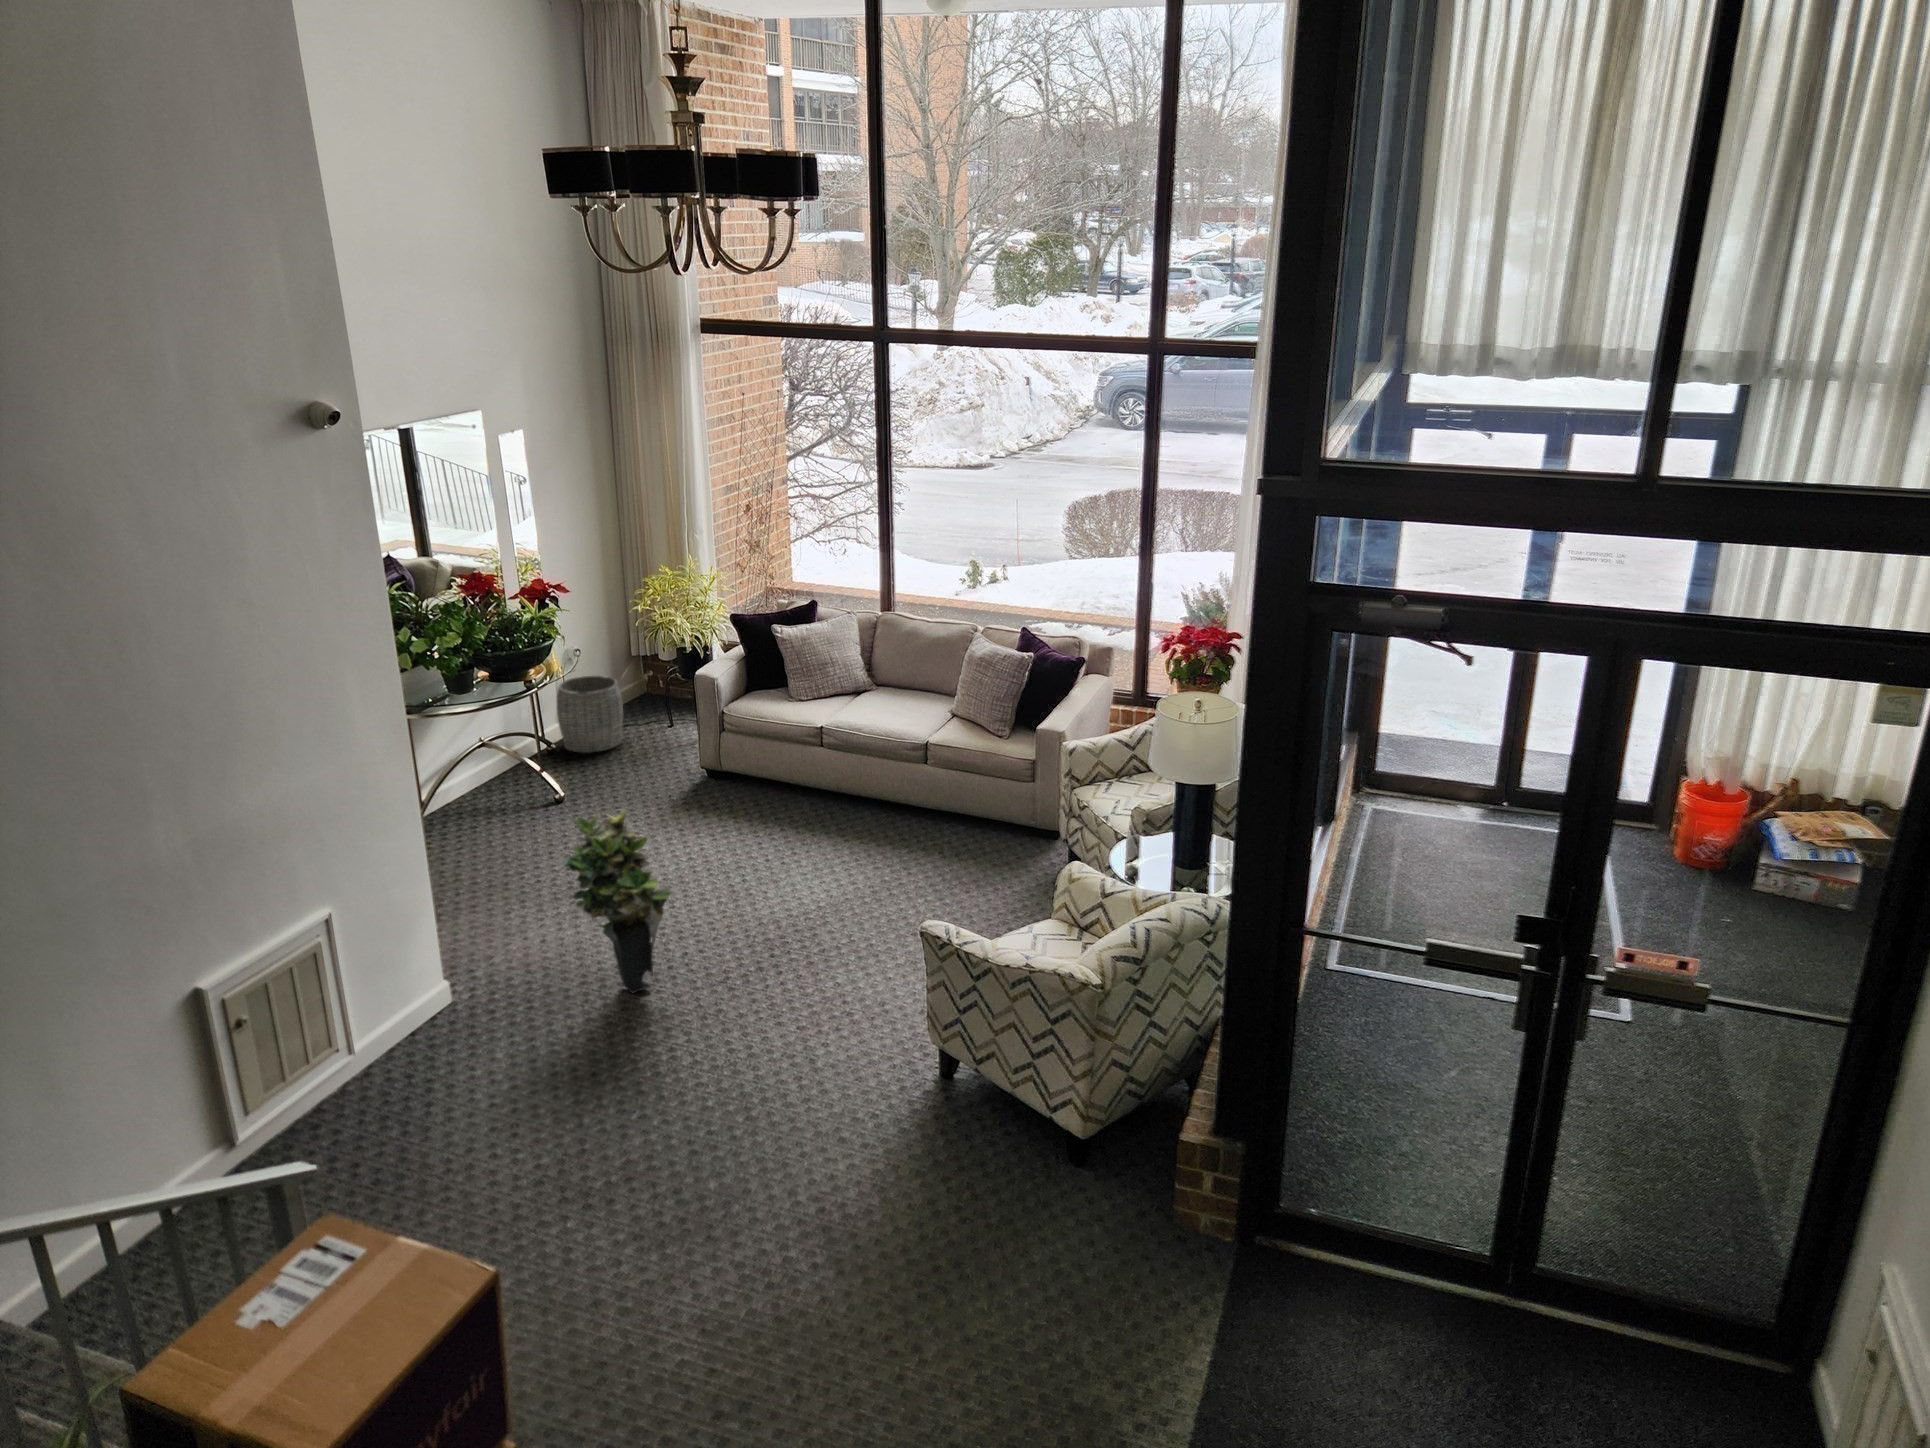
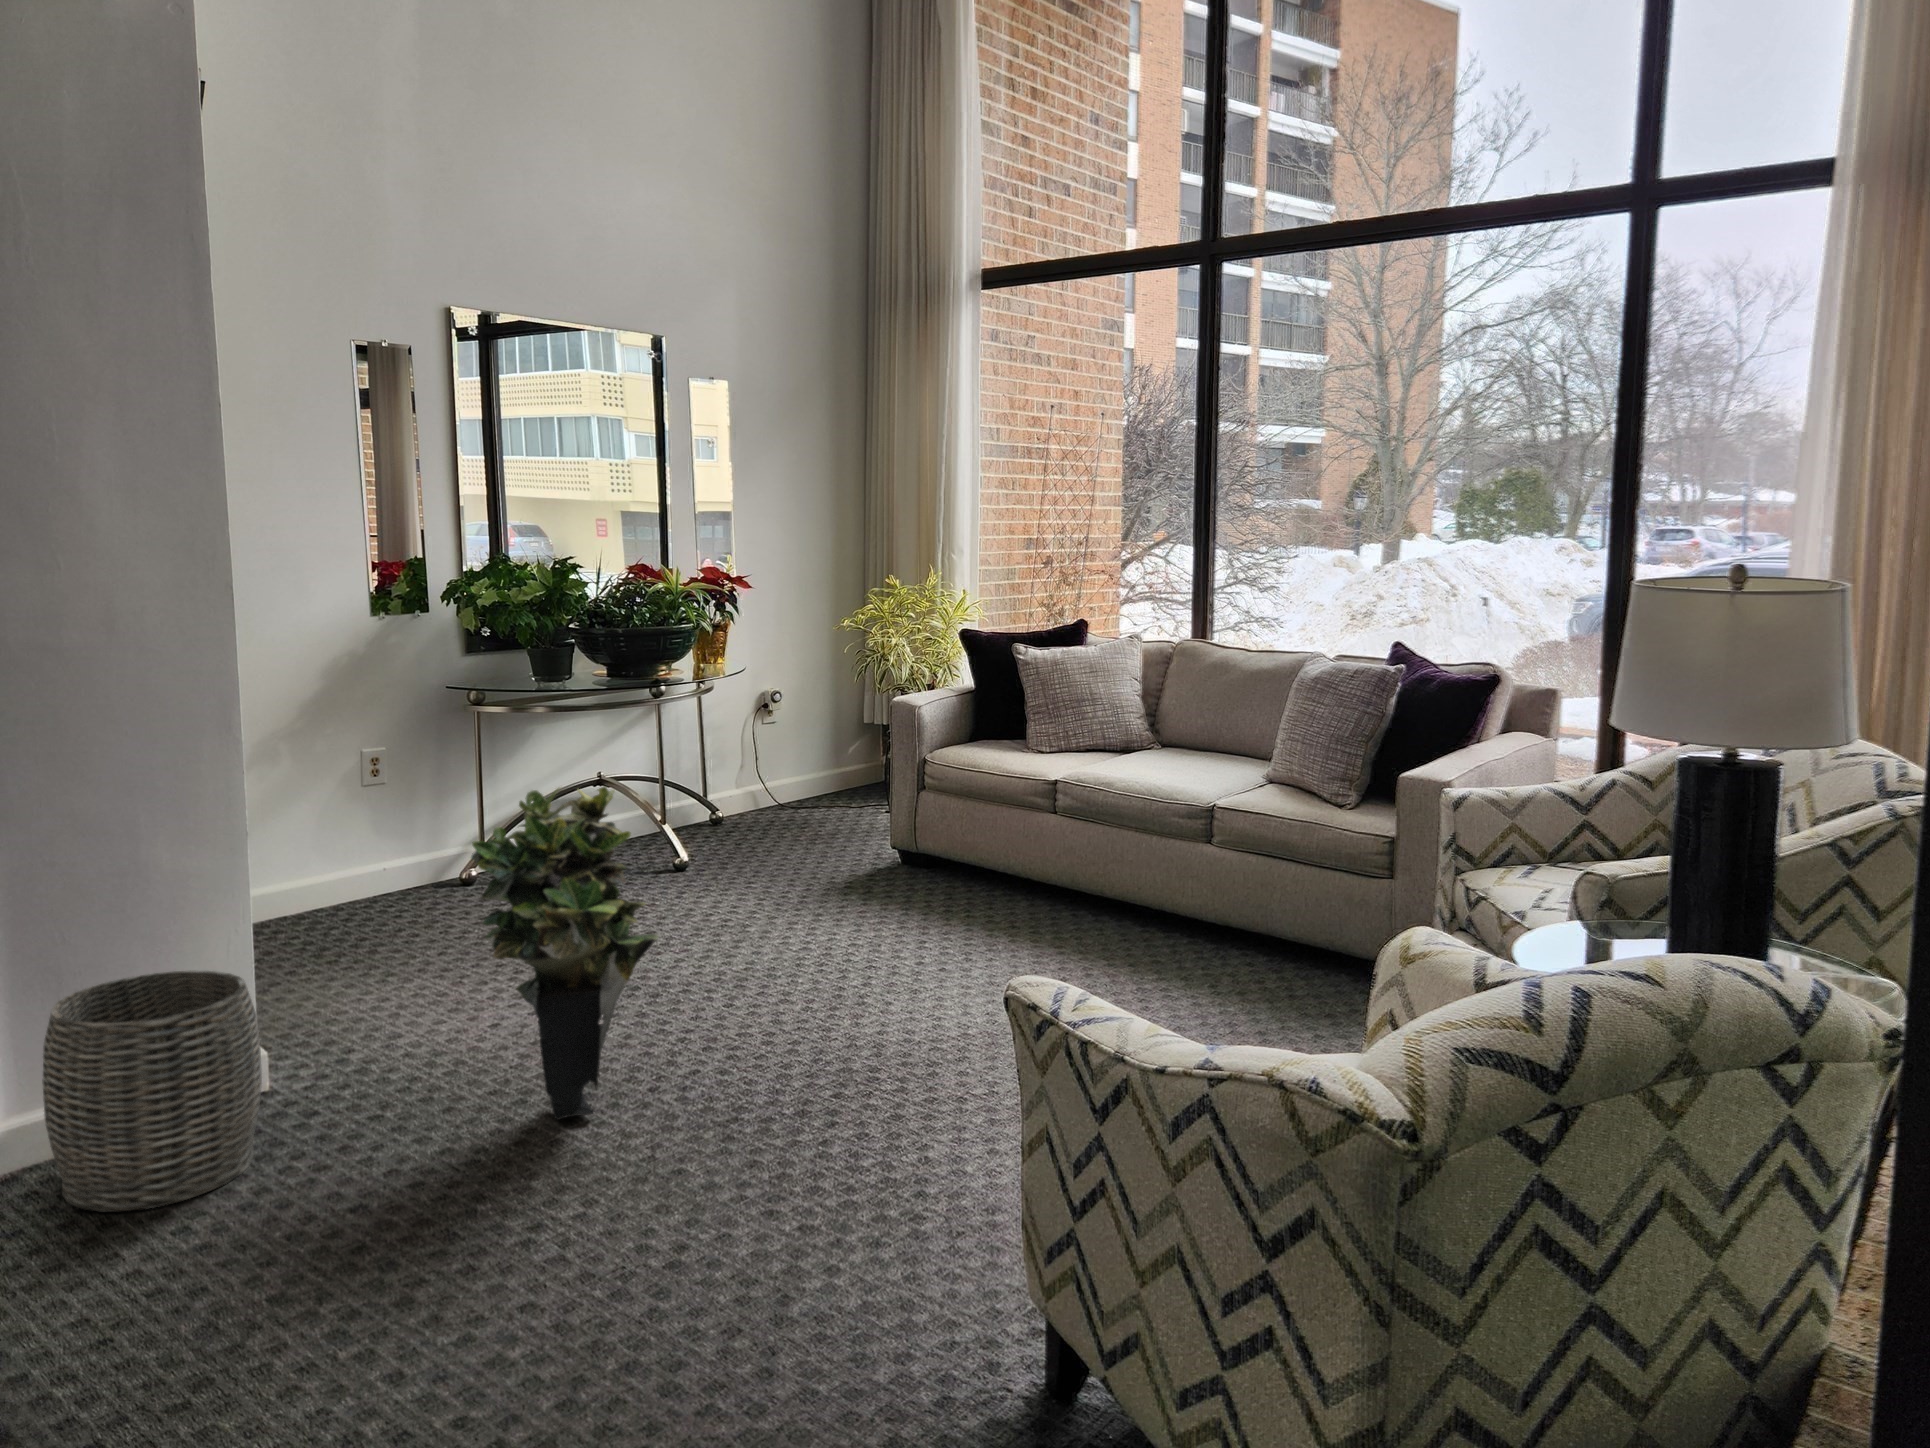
woven basket: present [557,676,623,753] -> present [43,971,262,1212]

